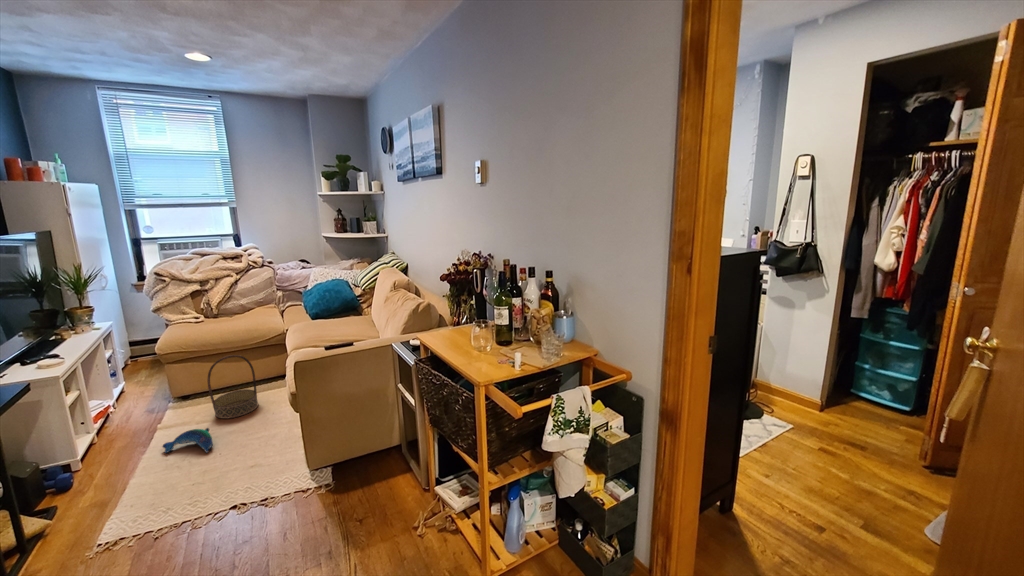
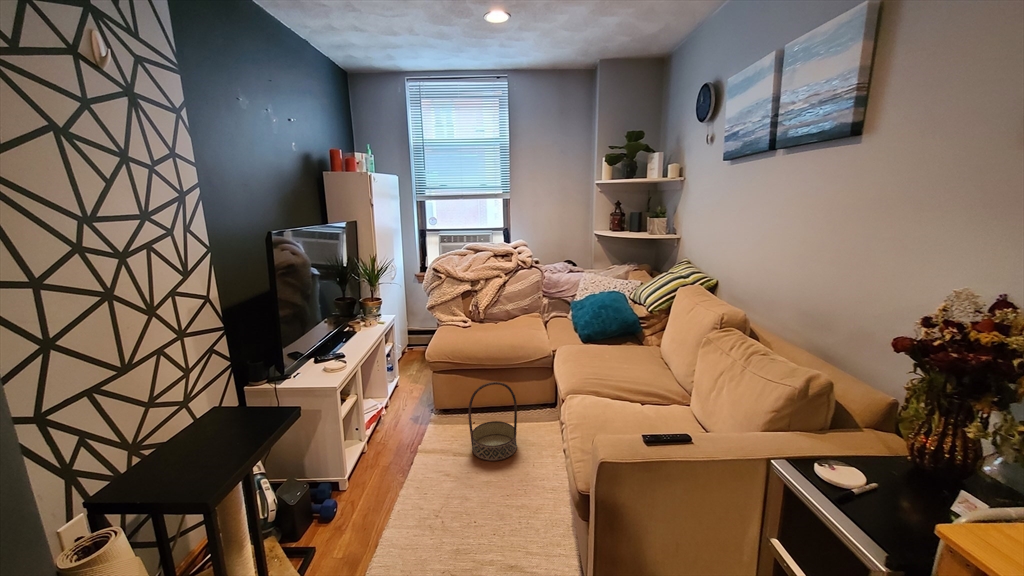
plush toy: present [163,428,213,453] -> none [419,474,468,516]

